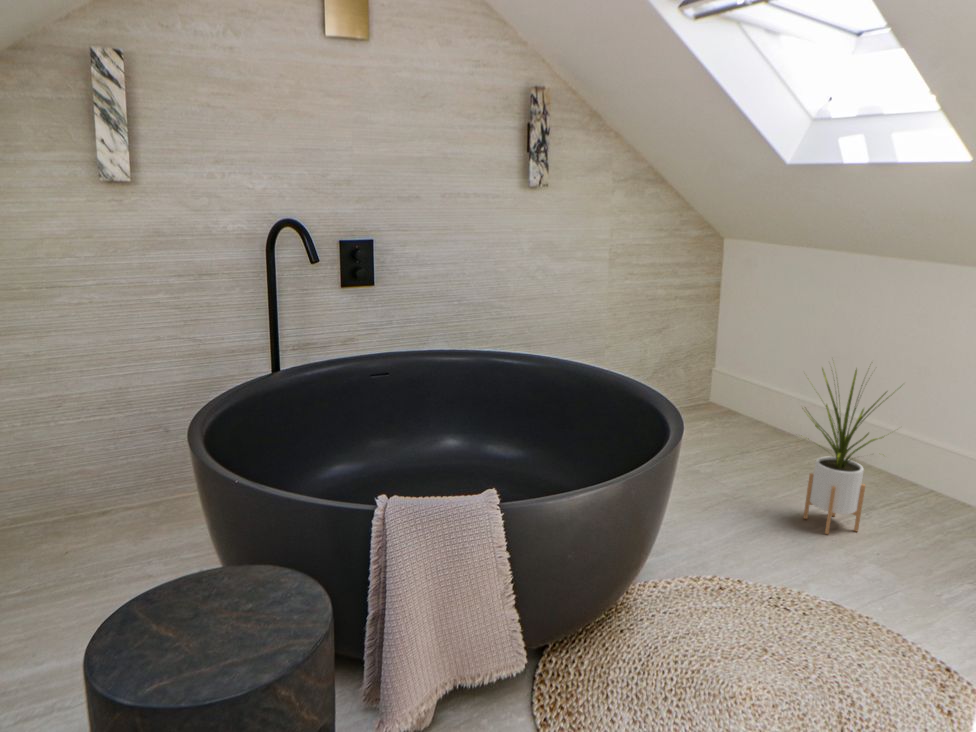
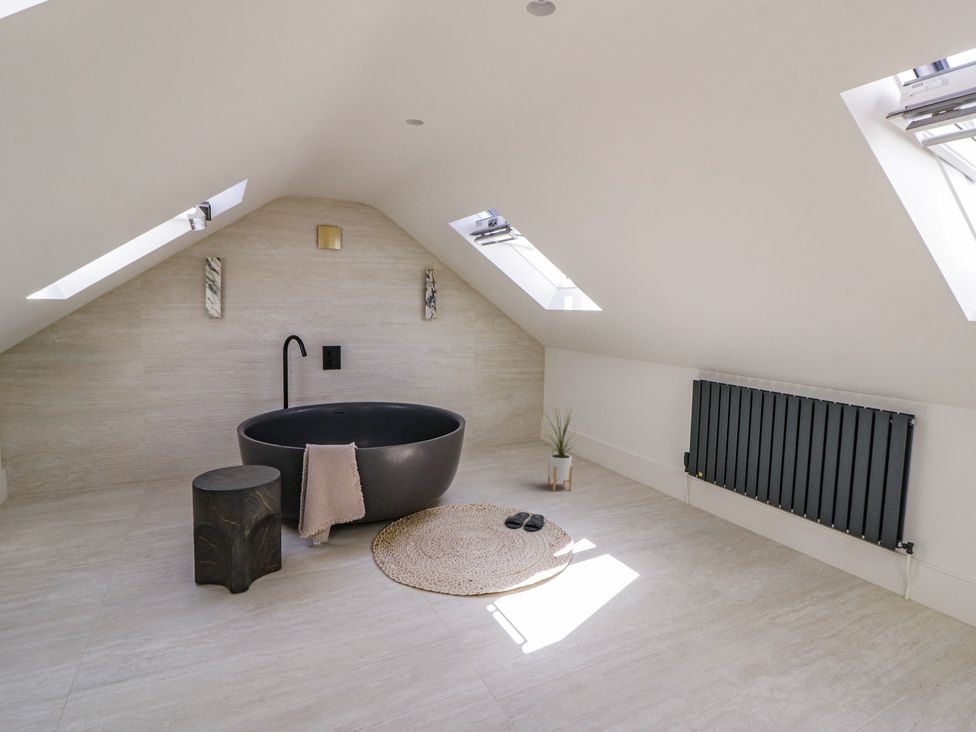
slippers: none [792,600,886,664] -> present [506,512,545,531]

